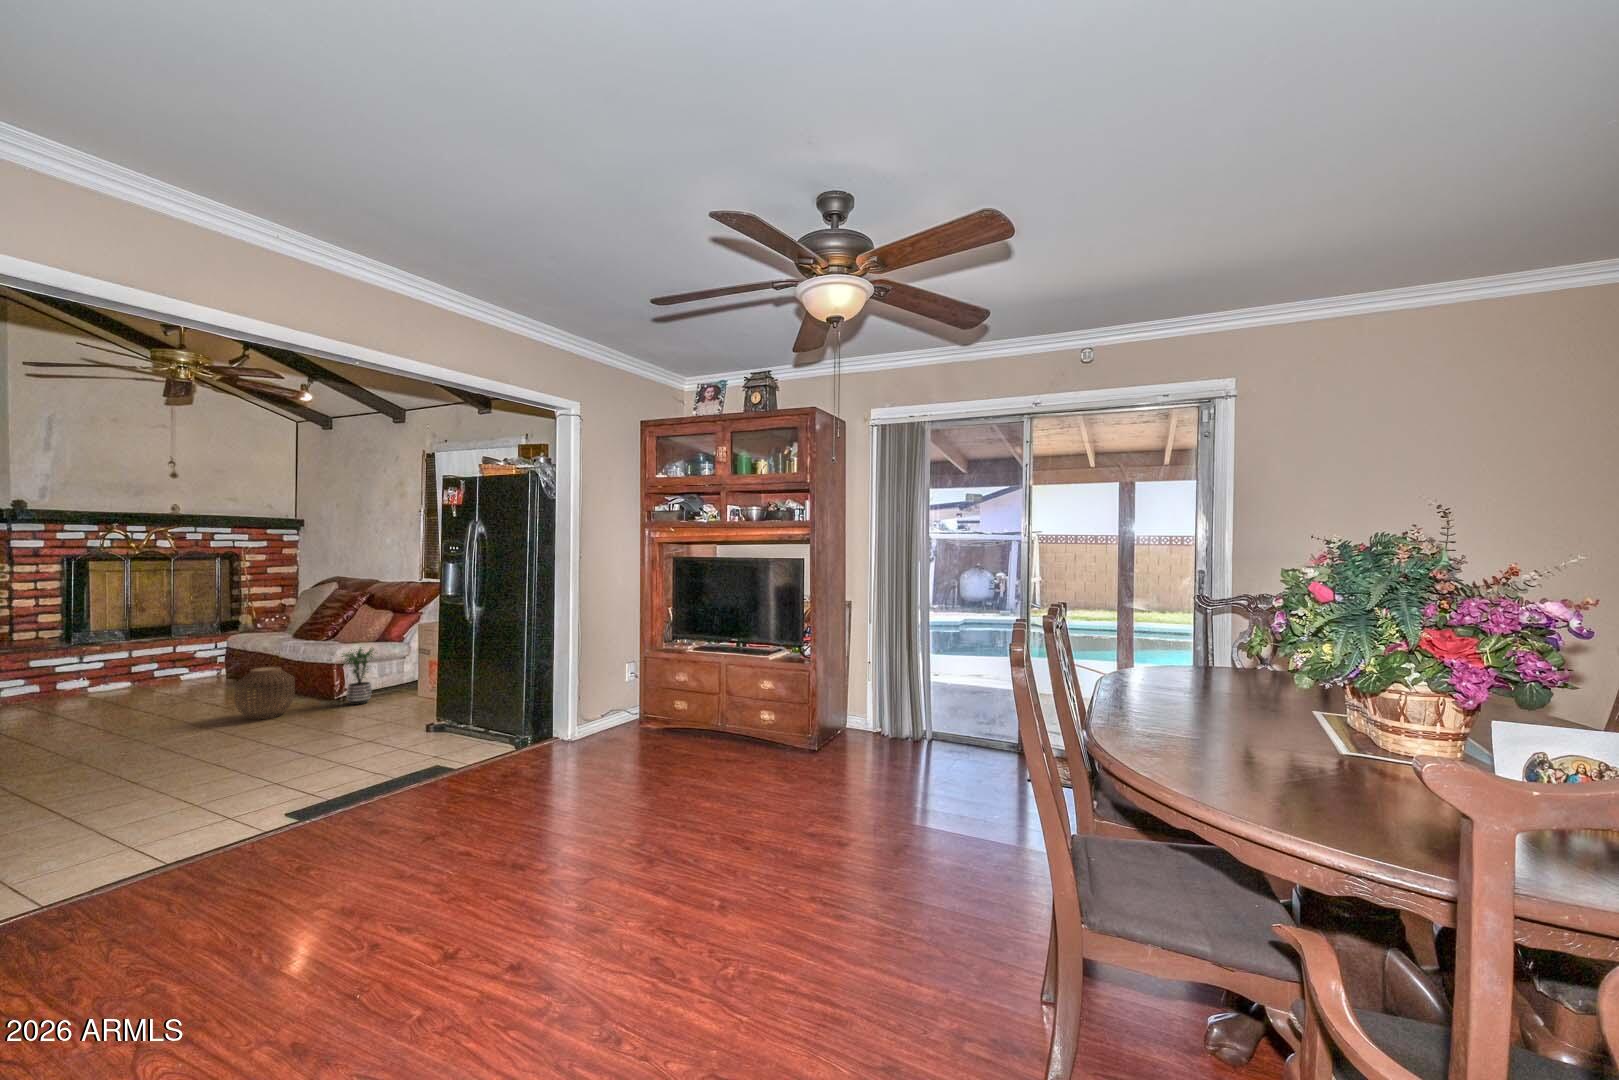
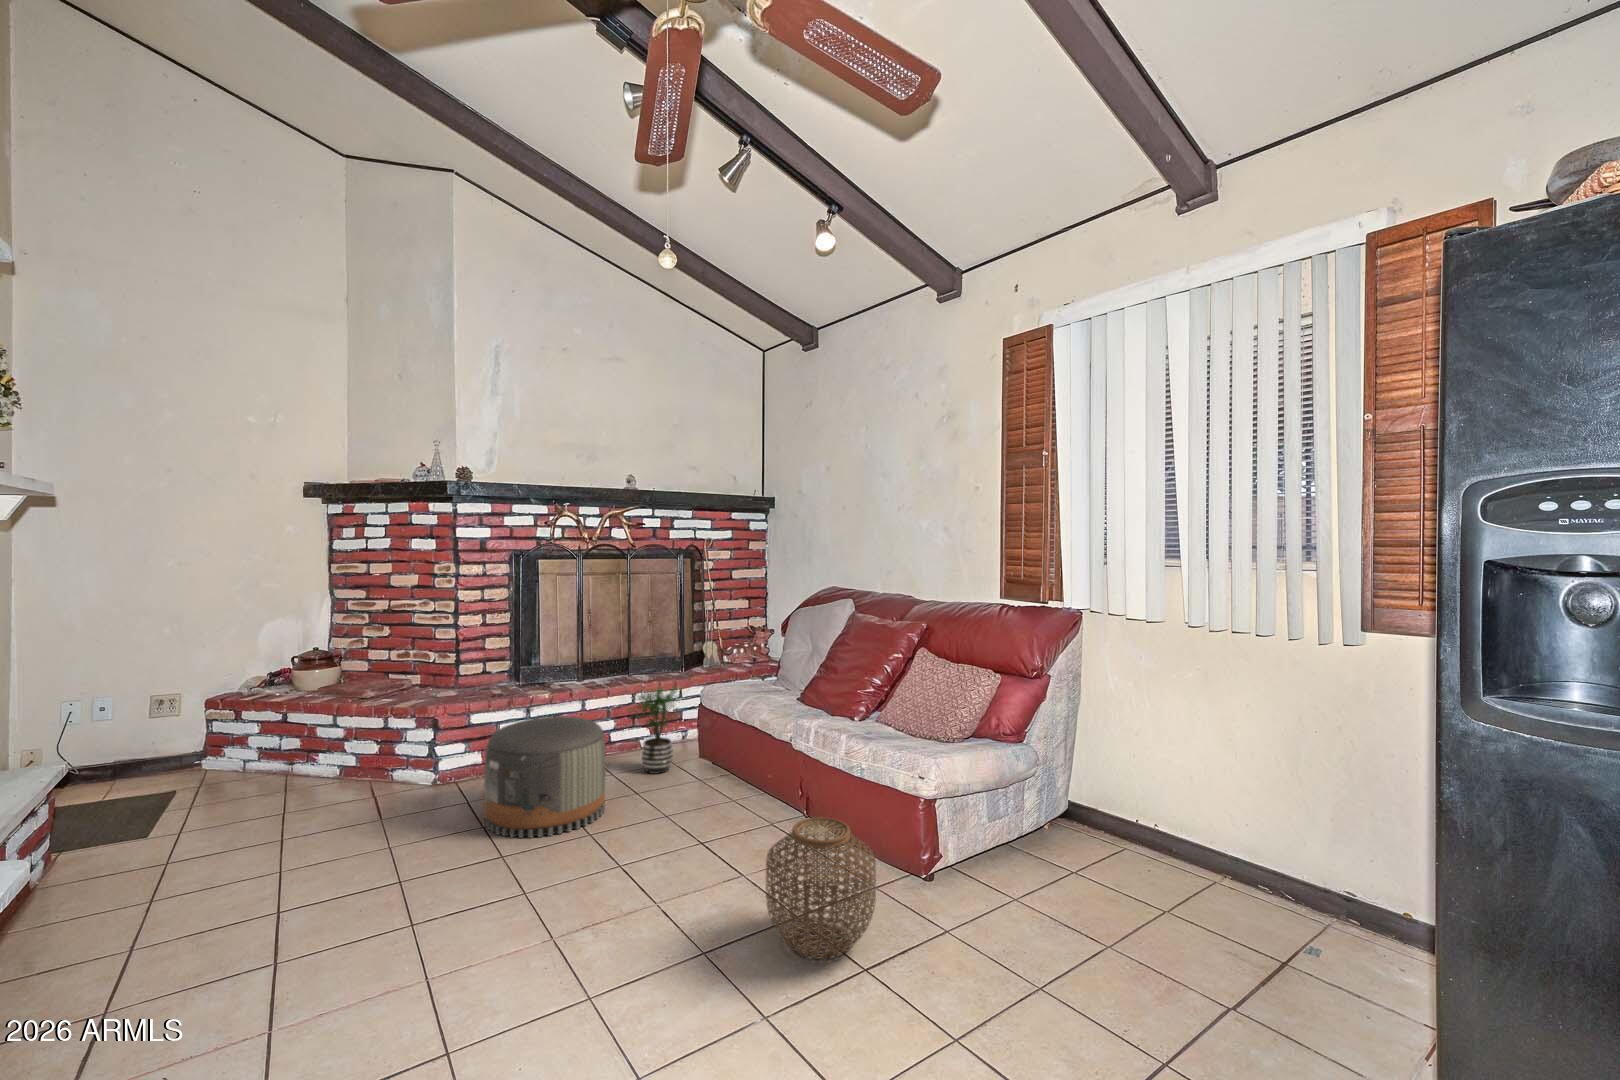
potted plant: present [341,647,376,705] -> present [632,688,678,774]
pouf: none [50,652,146,714] -> present [484,716,606,838]

